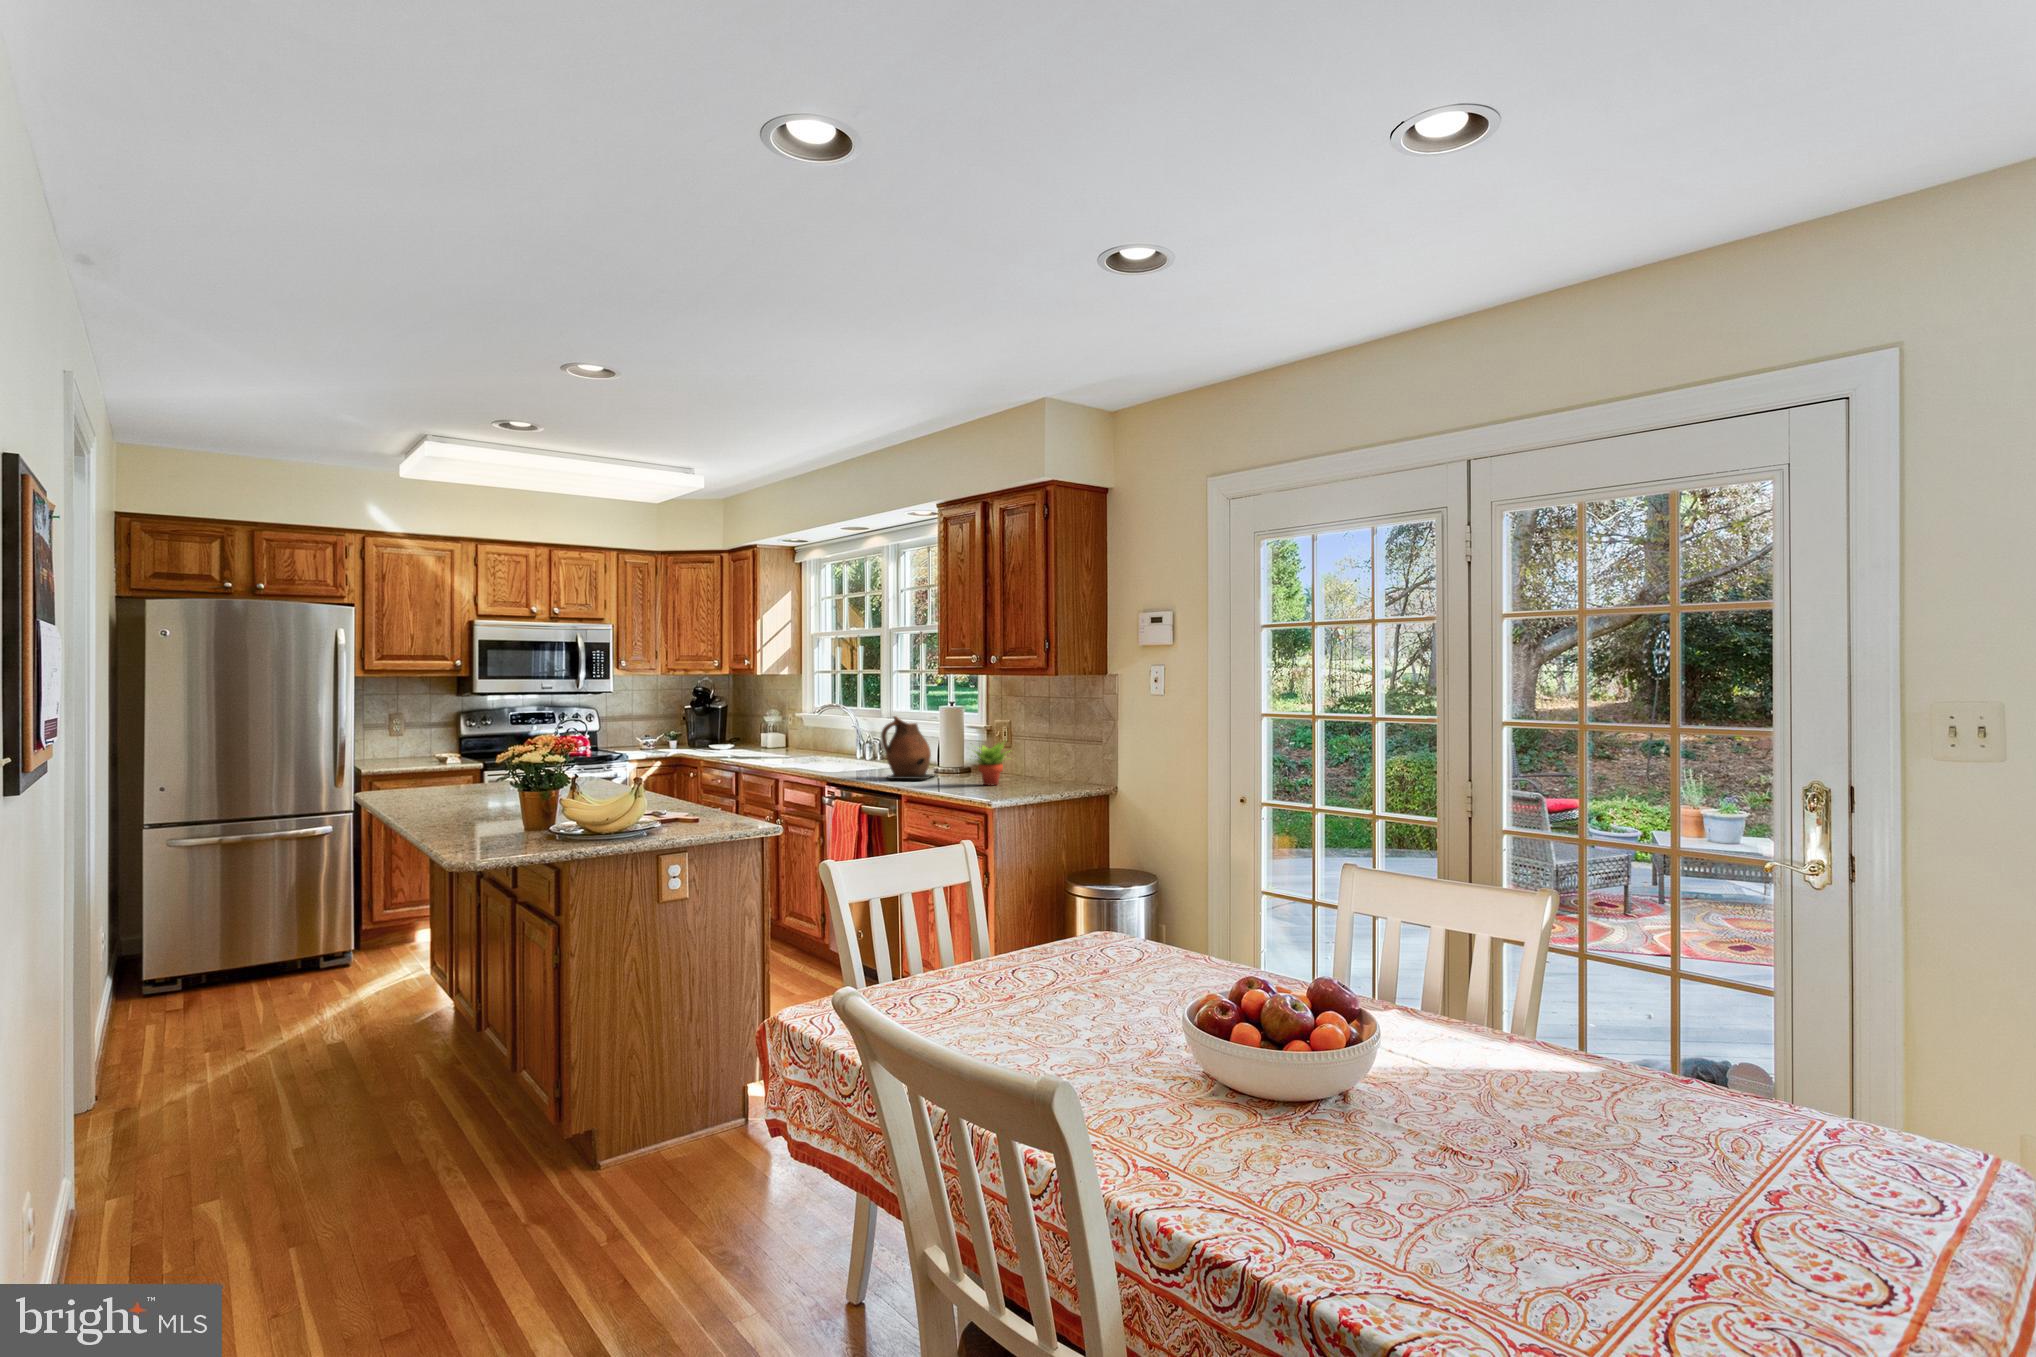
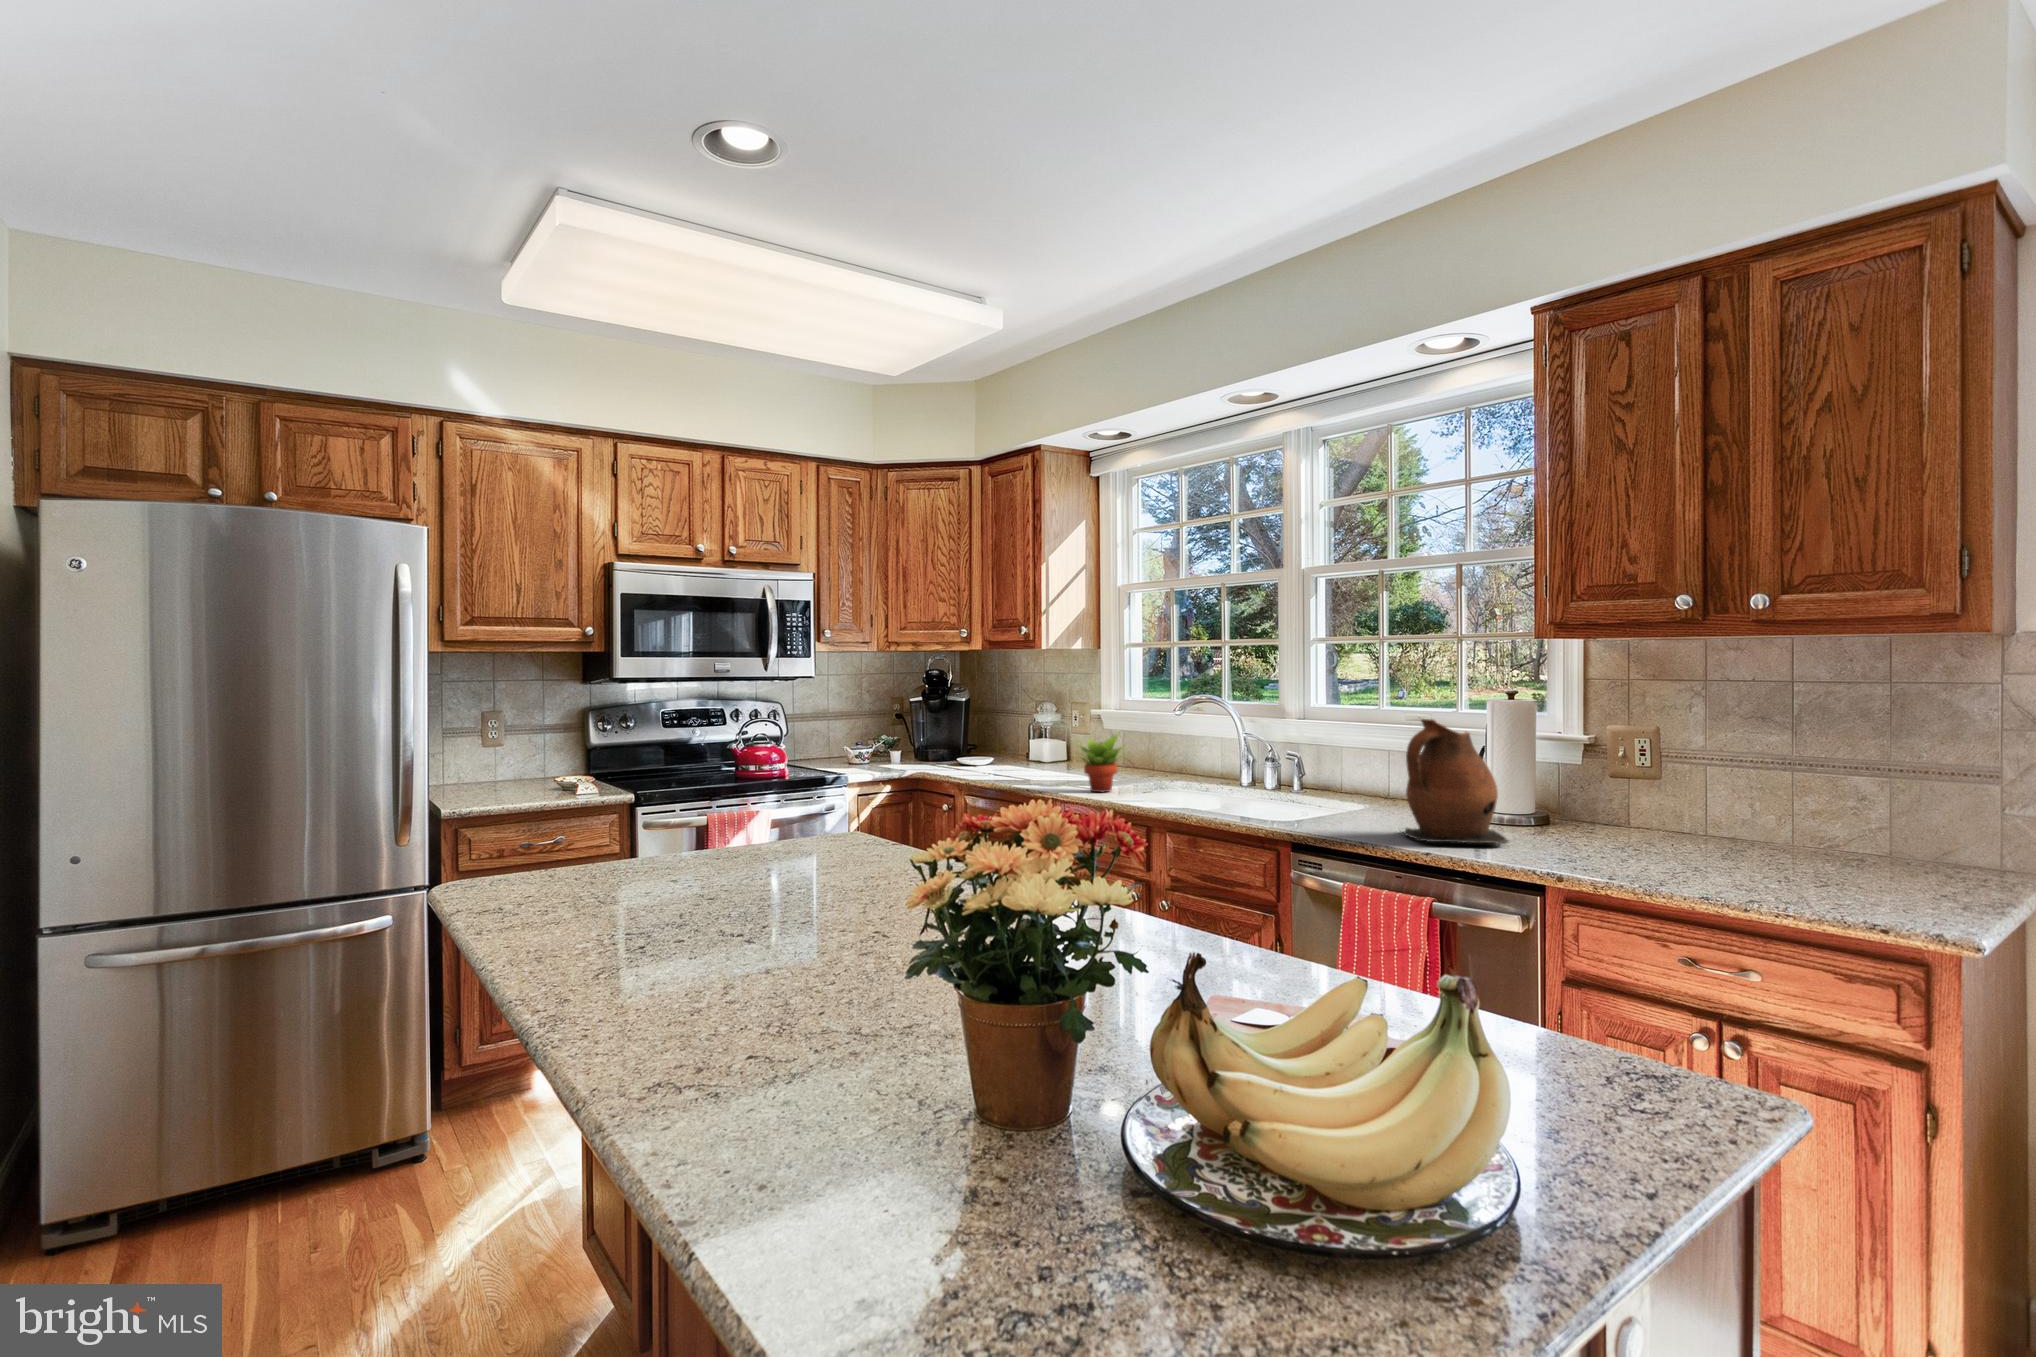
succulent plant: present [974,743,1010,785] -> present [1077,733,1125,792]

